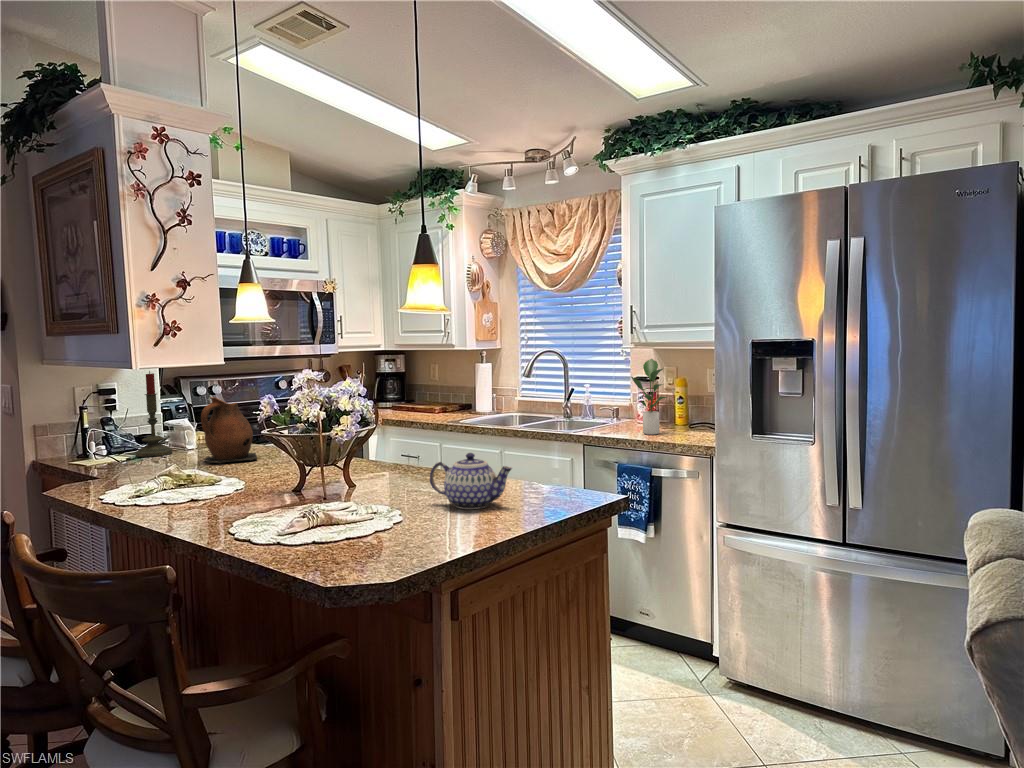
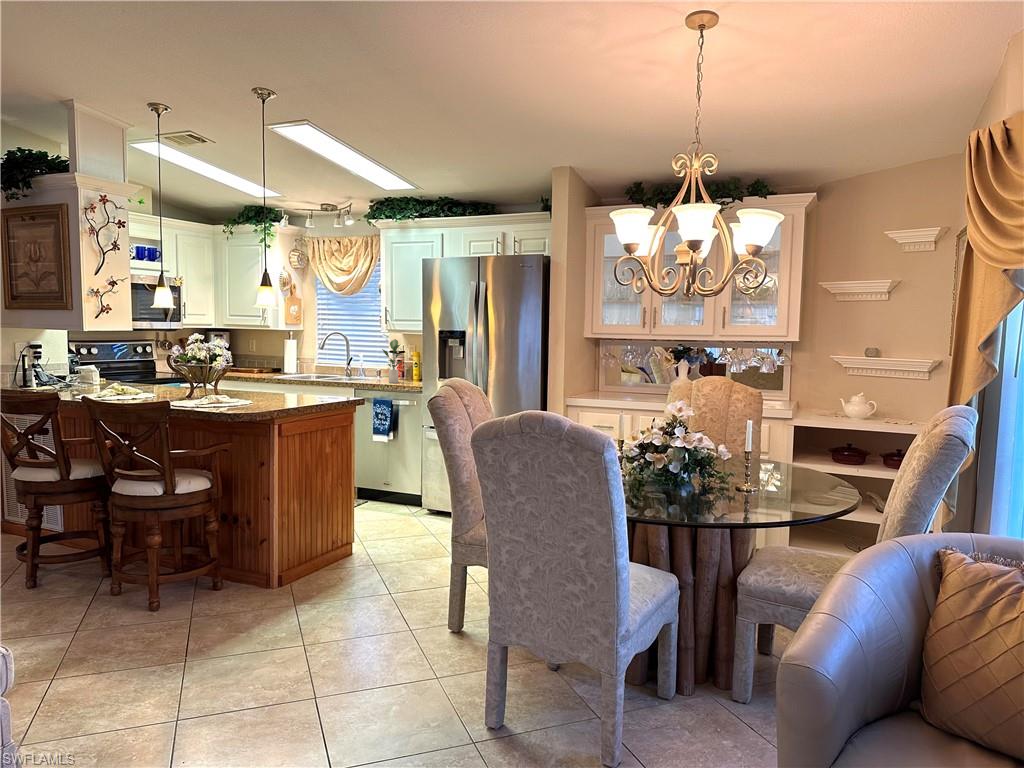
candle: present [136,371,172,457] -> none [66,334,89,387]
ceramic pitcher: present [201,397,257,463] -> none [117,351,154,389]
teapot: present [430,453,512,509] -> none [267,376,308,401]

